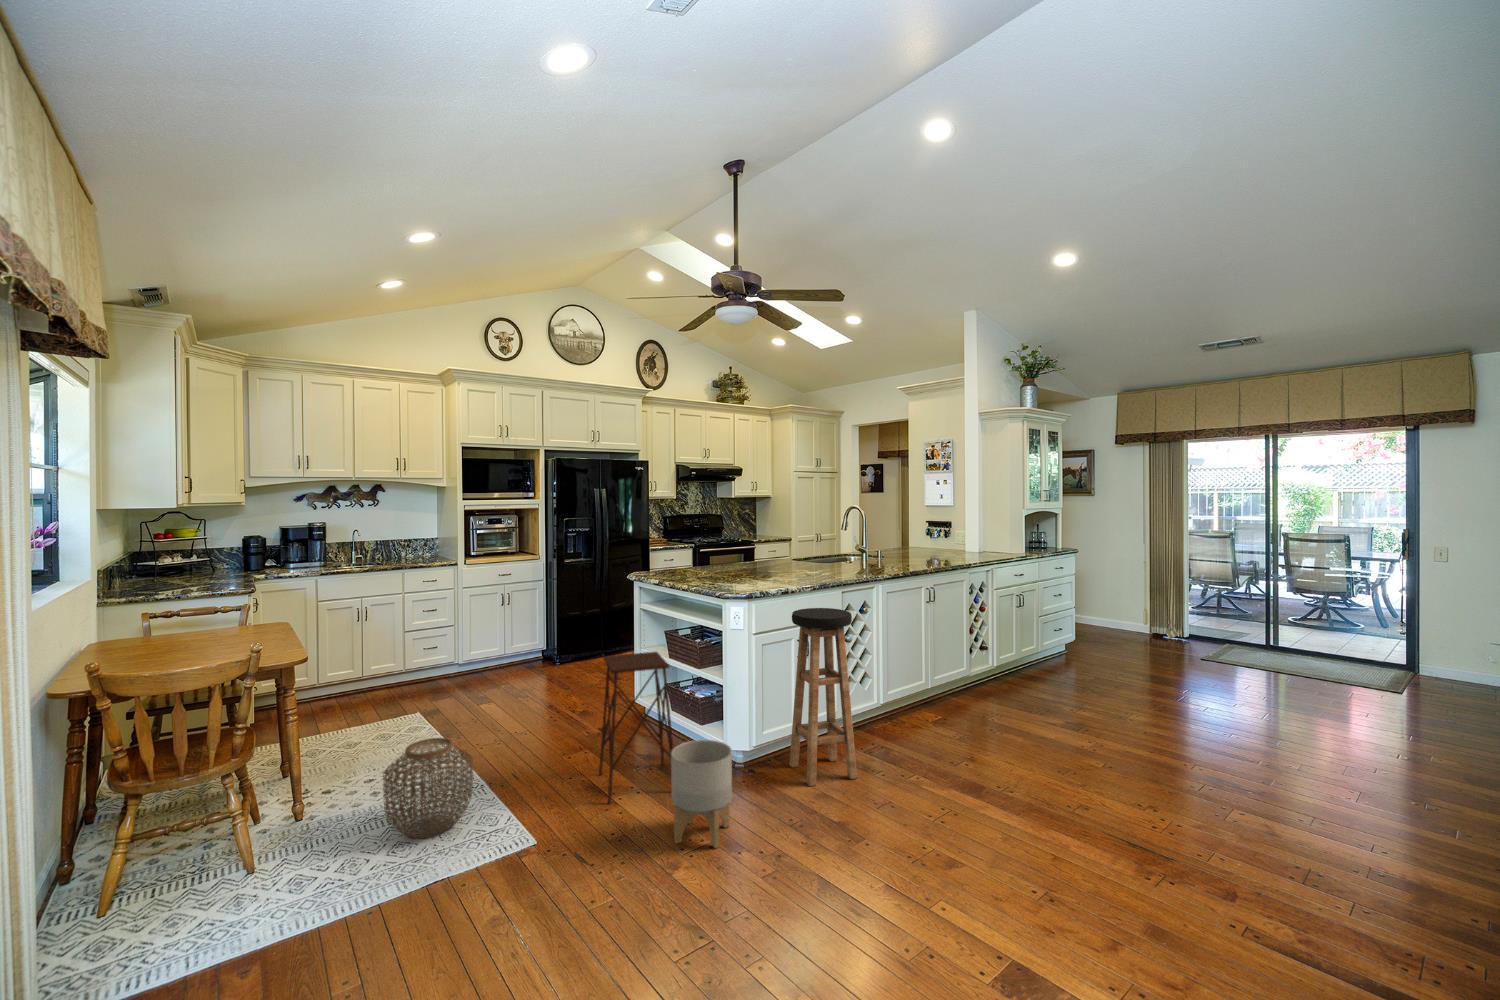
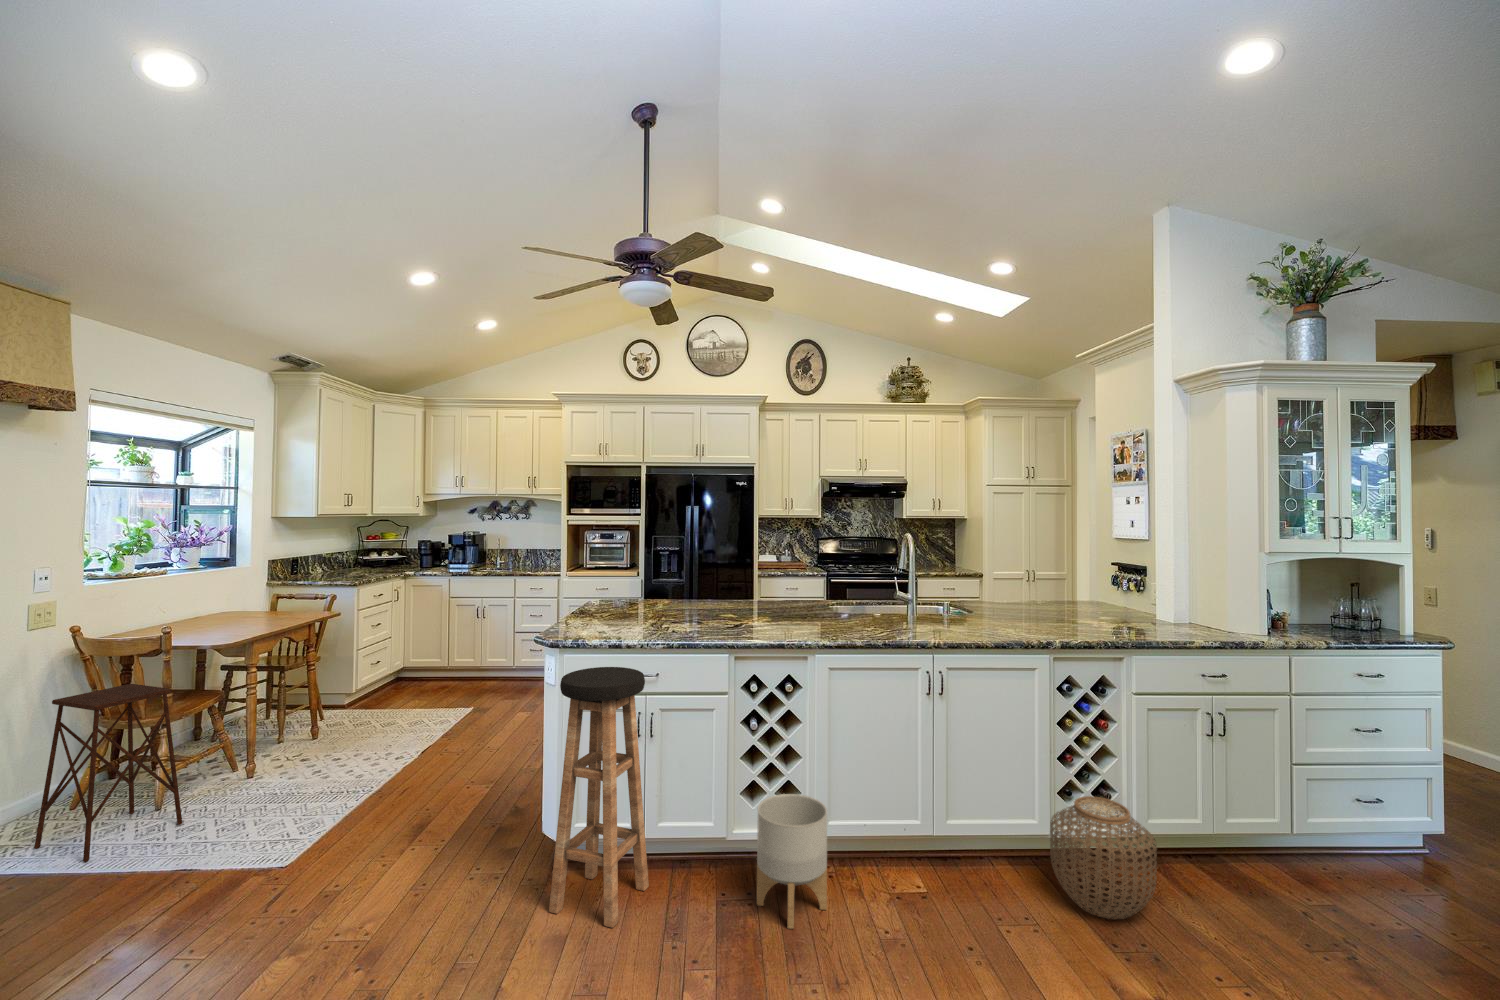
side table: present [599,652,673,804] -> present [34,684,182,862]
woven basket: present [383,738,473,839] -> present [1050,796,1157,919]
planter: present [671,740,732,848] -> present [757,794,827,928]

